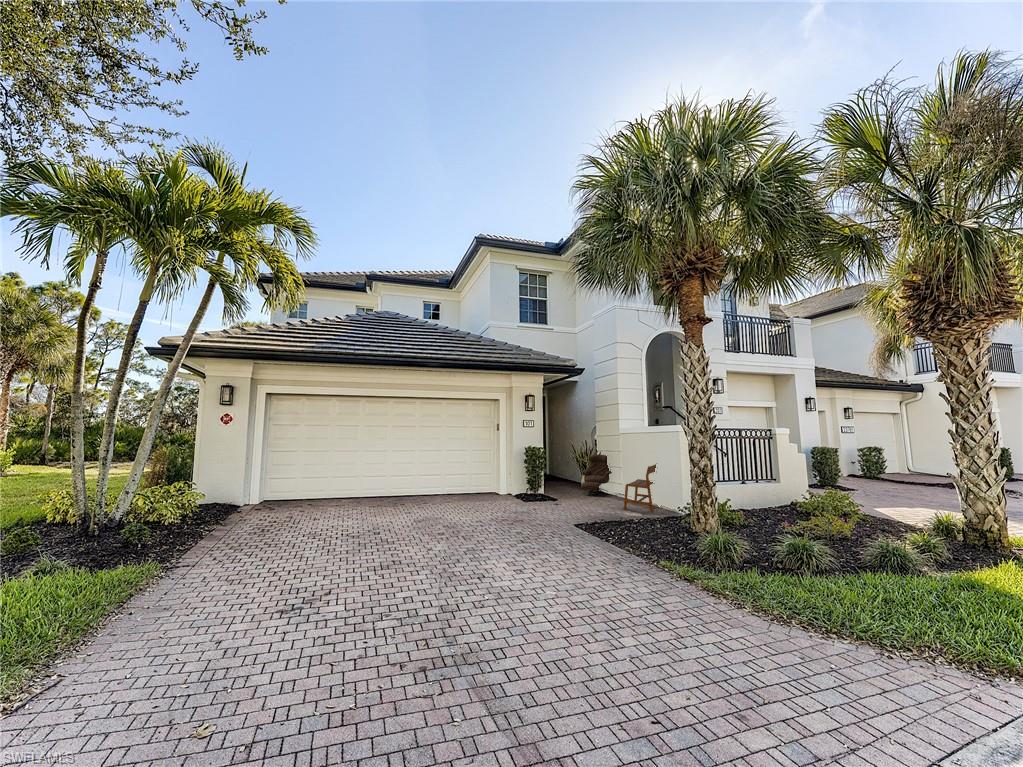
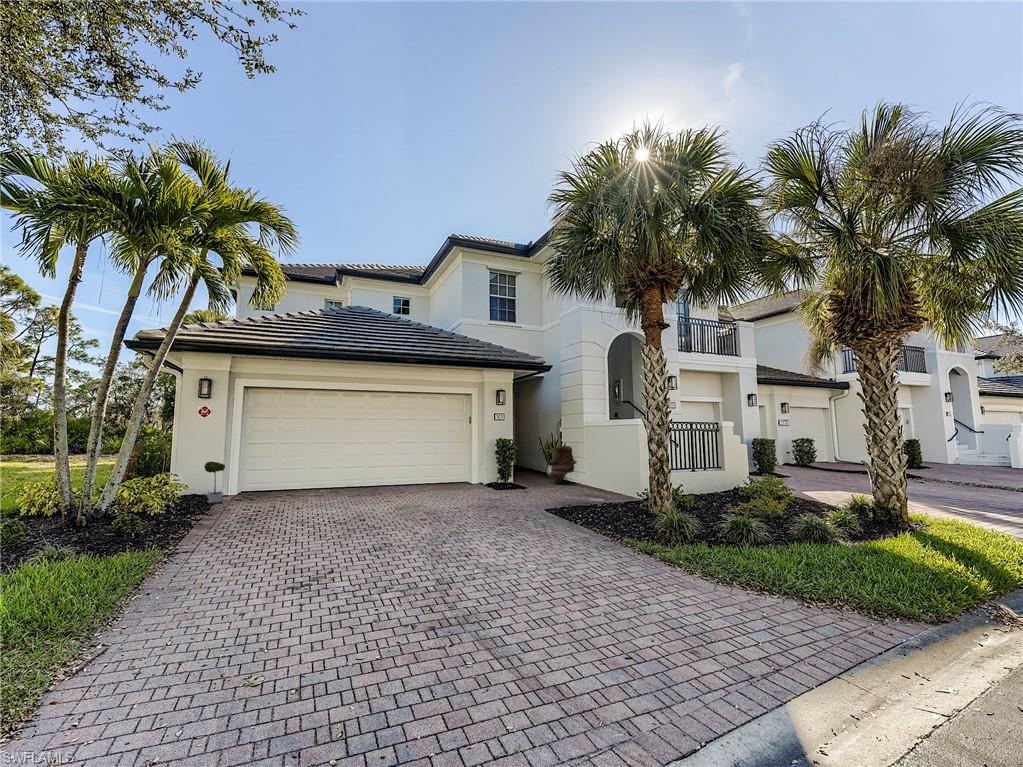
bench: present [624,464,656,512] -> none [589,454,622,497]
potted tree: none [227,469,248,511] -> present [204,461,225,503]

